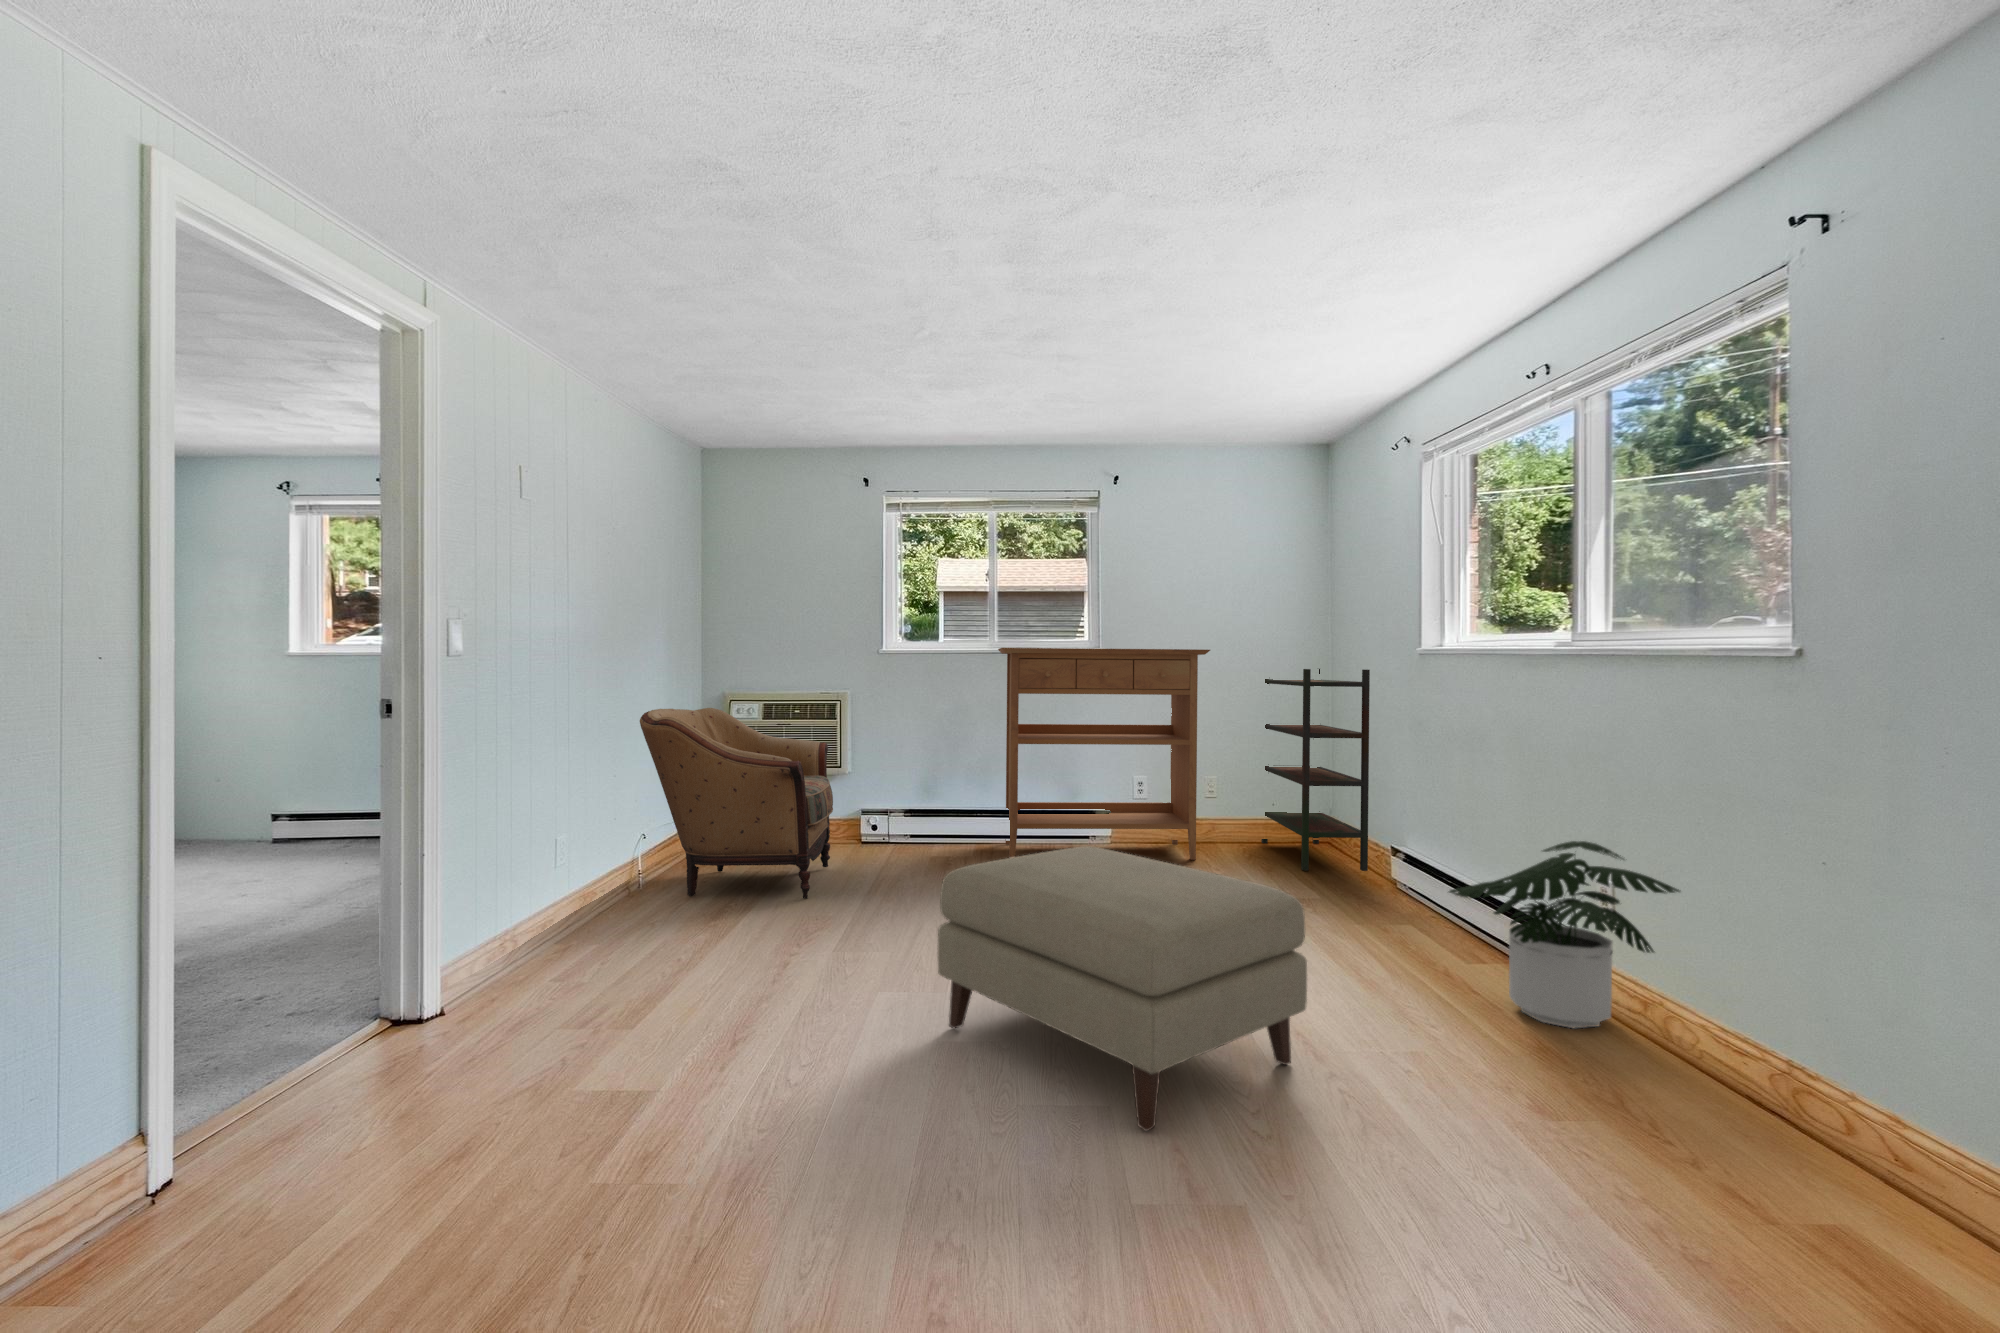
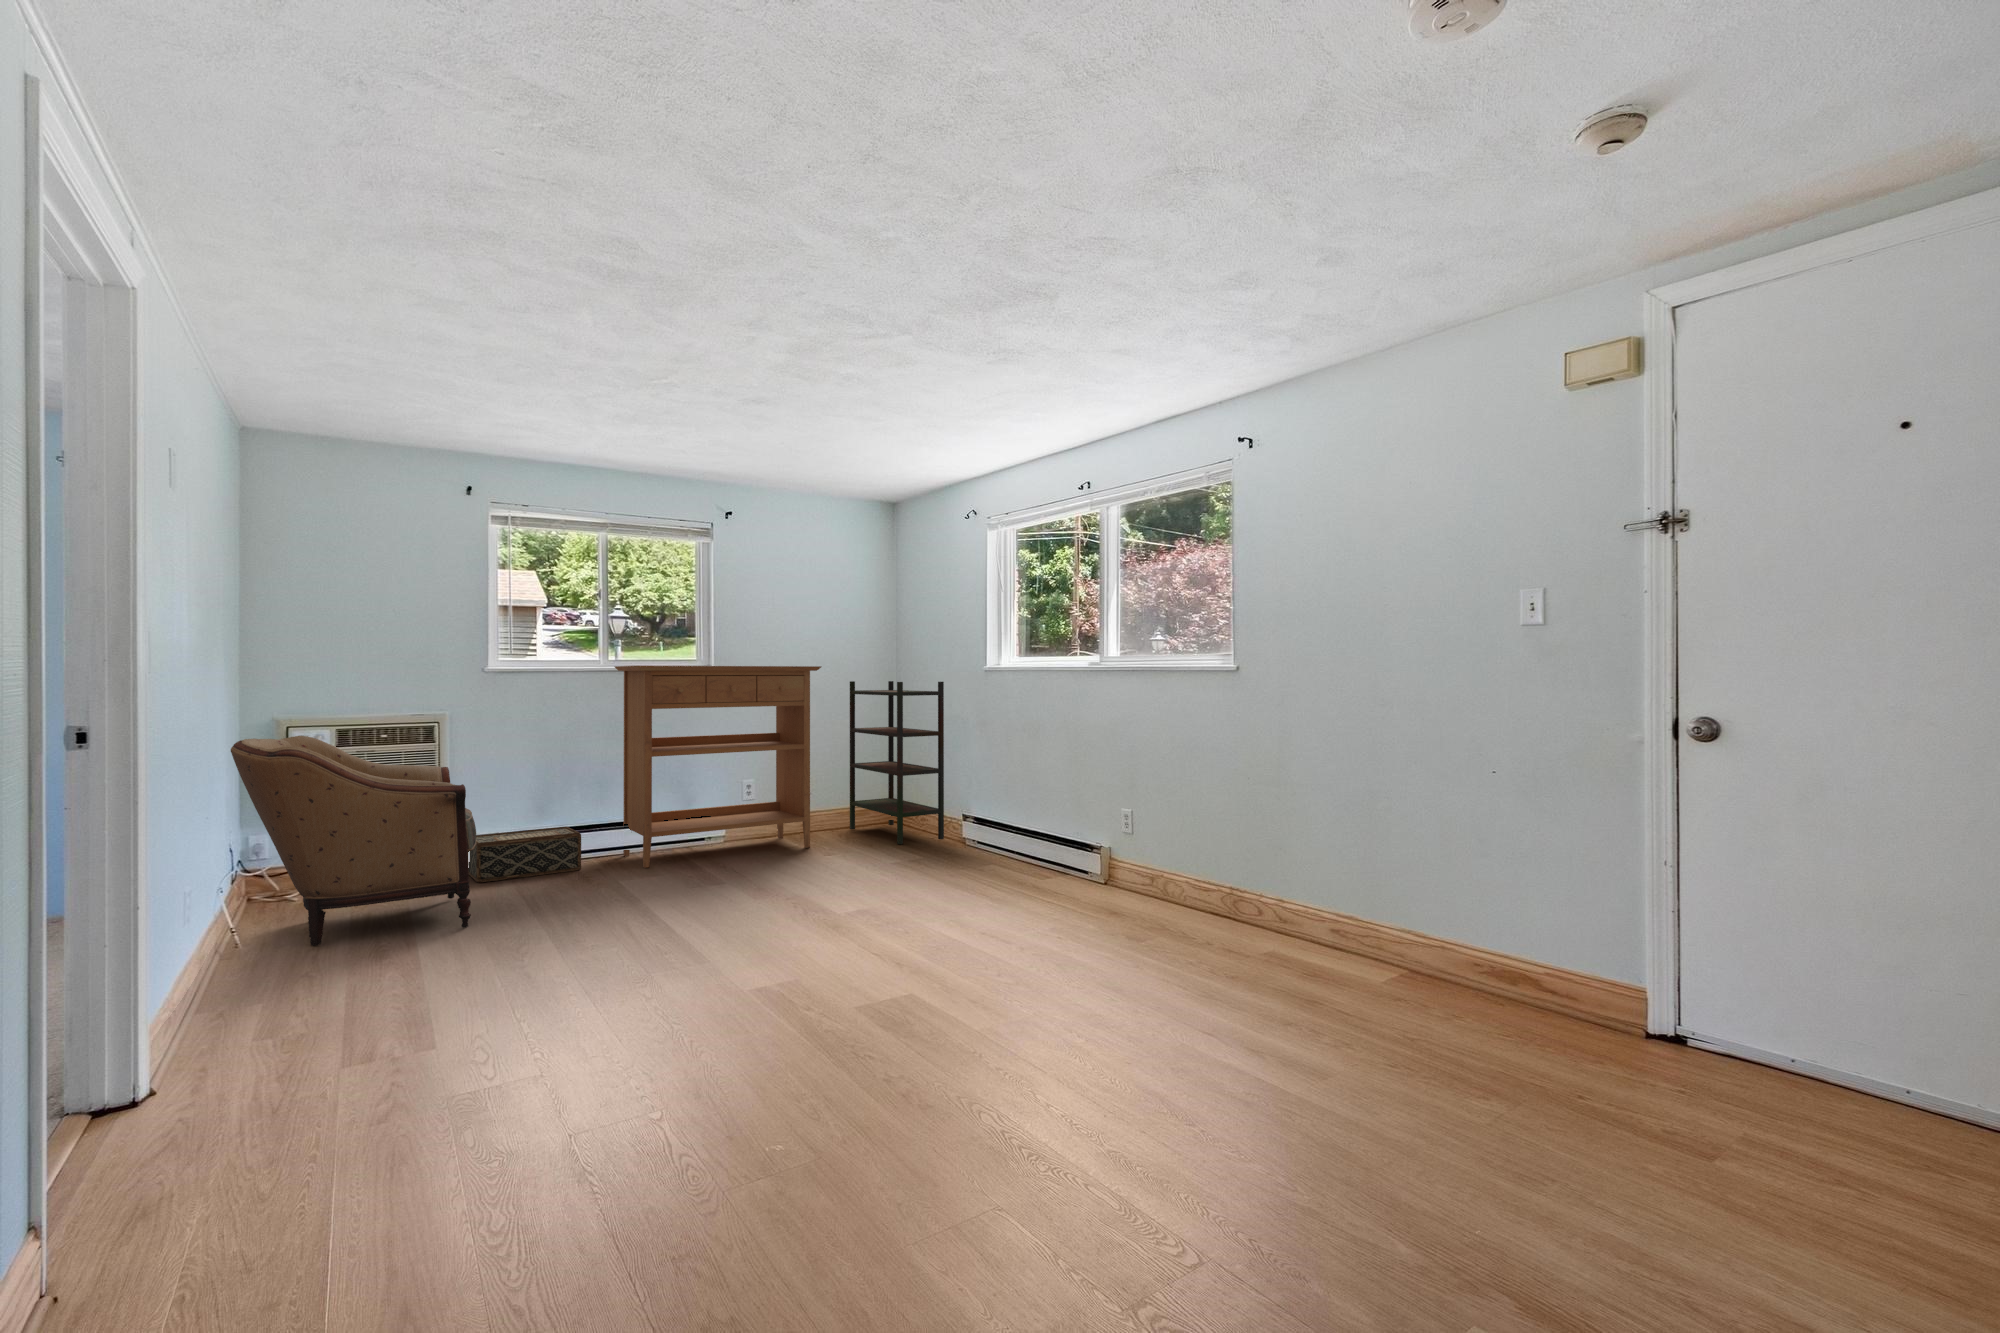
woven basket: none [862,808,956,855] -> present [468,827,581,882]
potted plant: present [1449,841,1680,1028] -> none [1050,791,1179,909]
ottoman: present [938,846,1307,1131] -> none [724,828,1002,1009]

